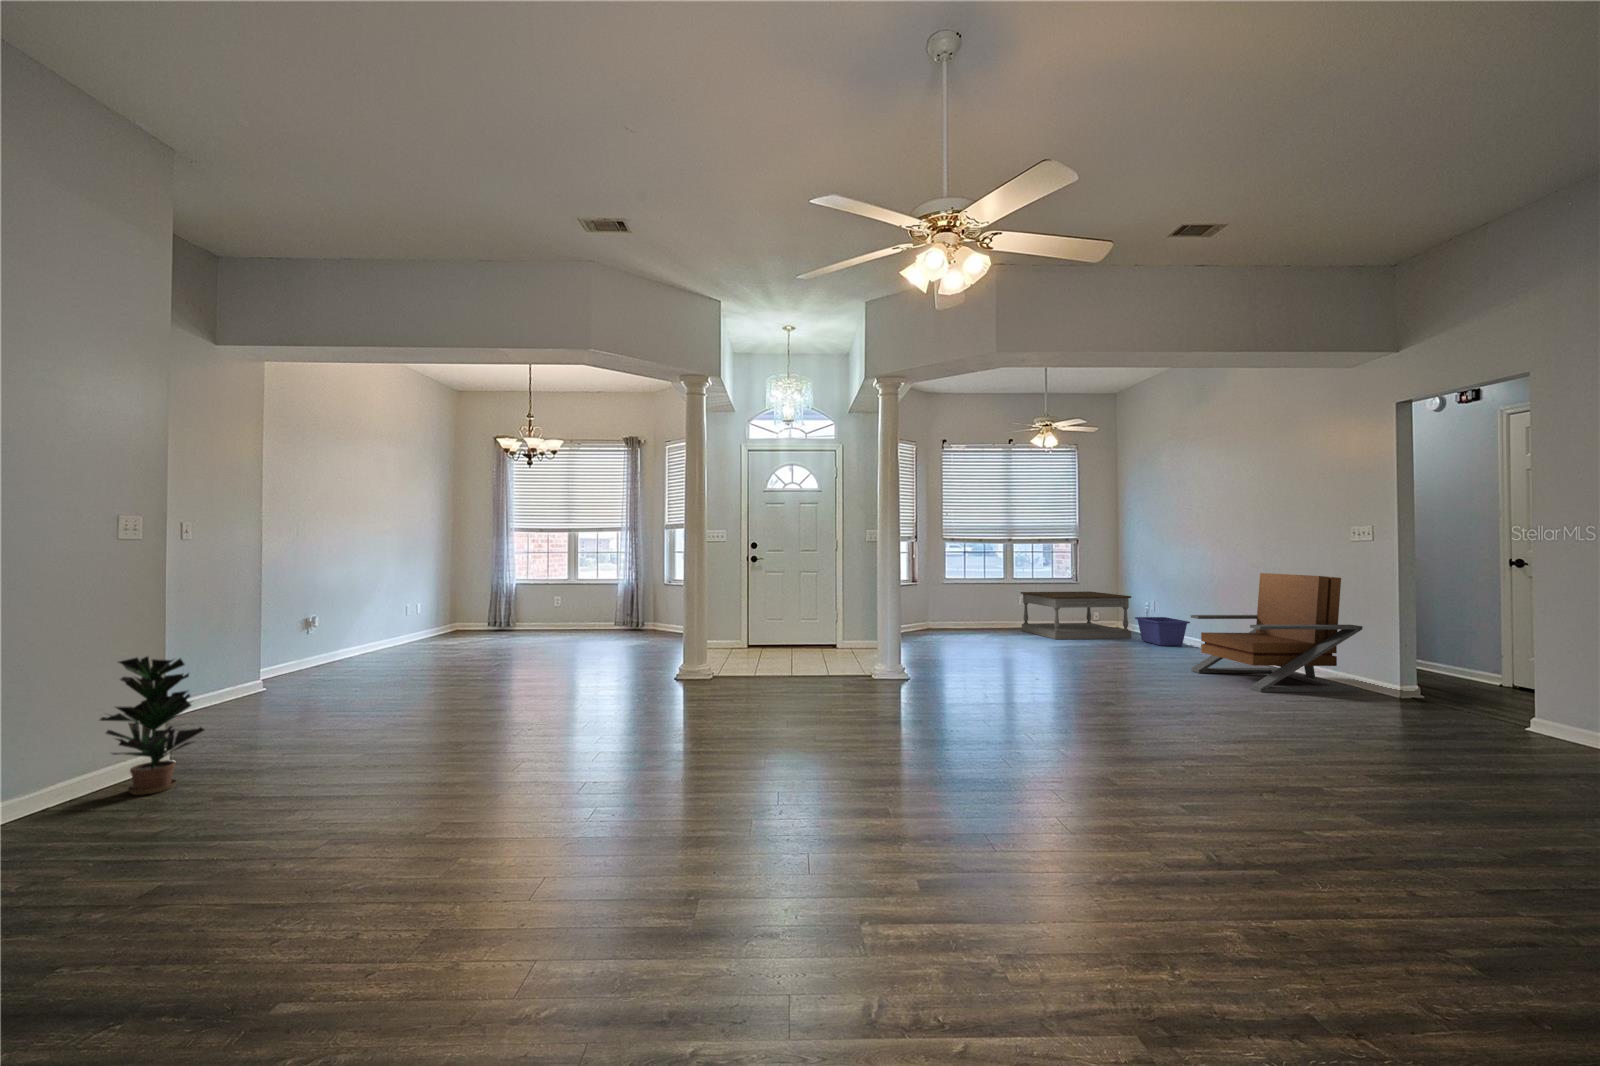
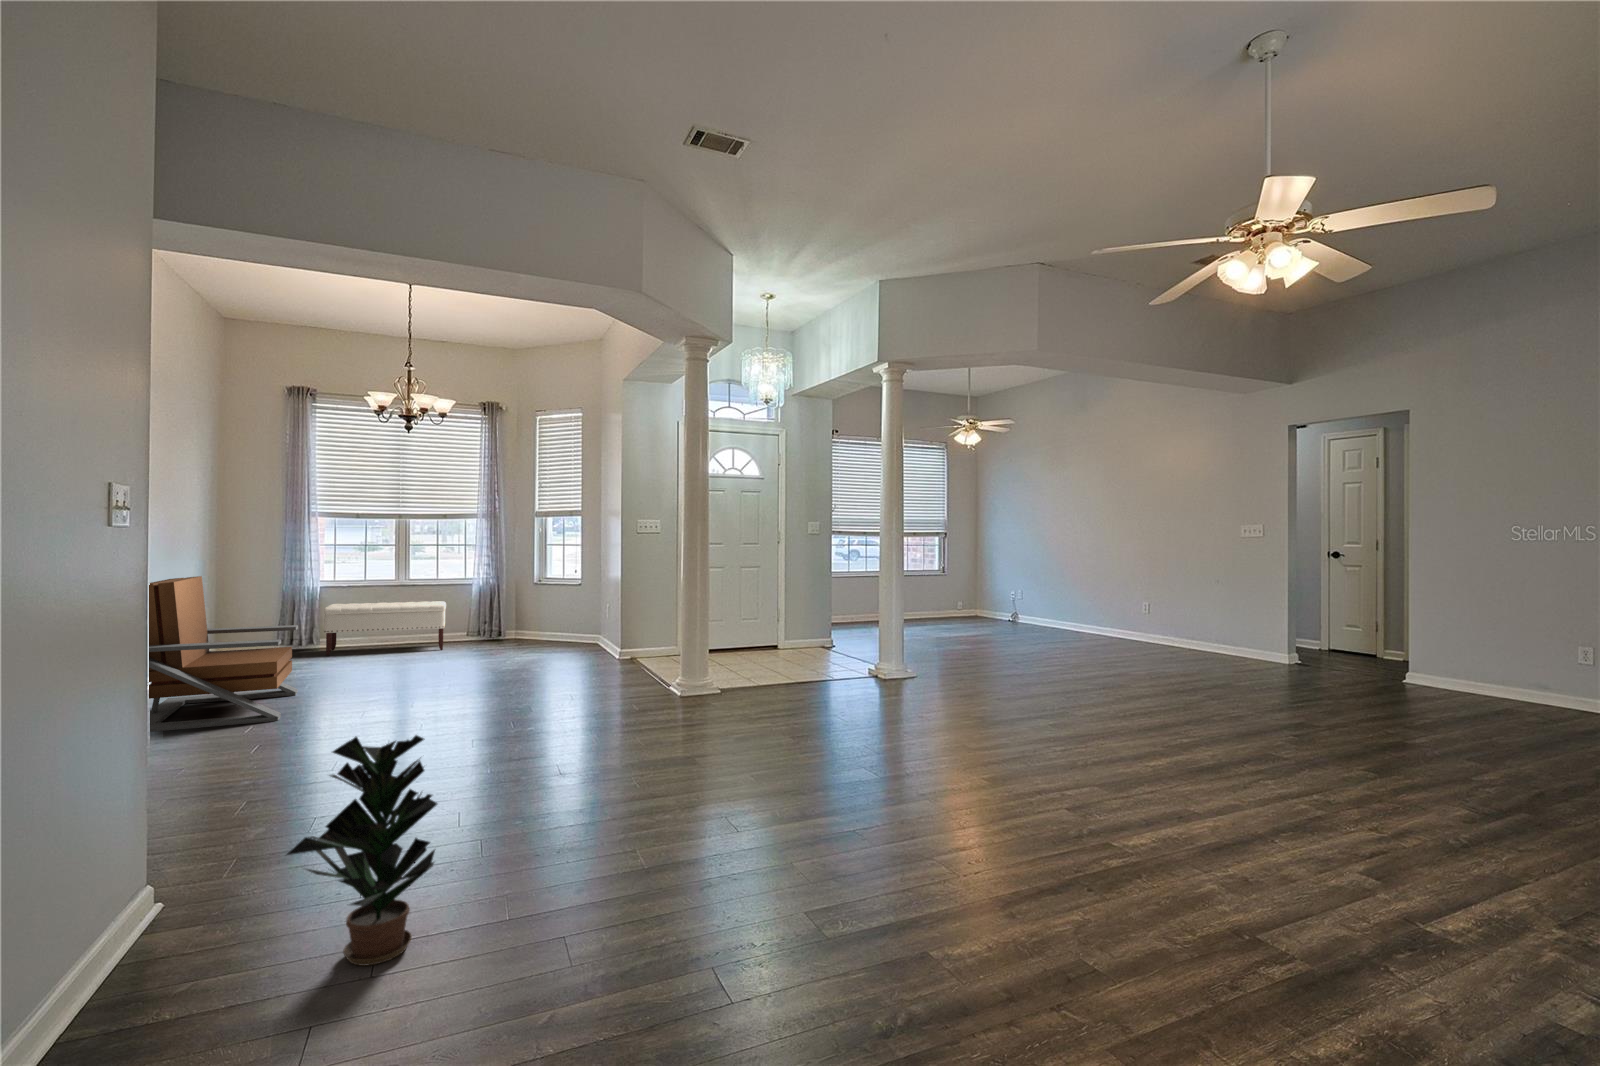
lounge chair: present [1191,573,1363,692] -> present [147,576,298,732]
coffee table: present [1021,591,1131,639] -> none [901,582,1006,629]
bench: none [512,597,600,635] -> present [324,601,446,656]
storage bin: present [1135,617,1190,646] -> none [1015,605,1067,630]

